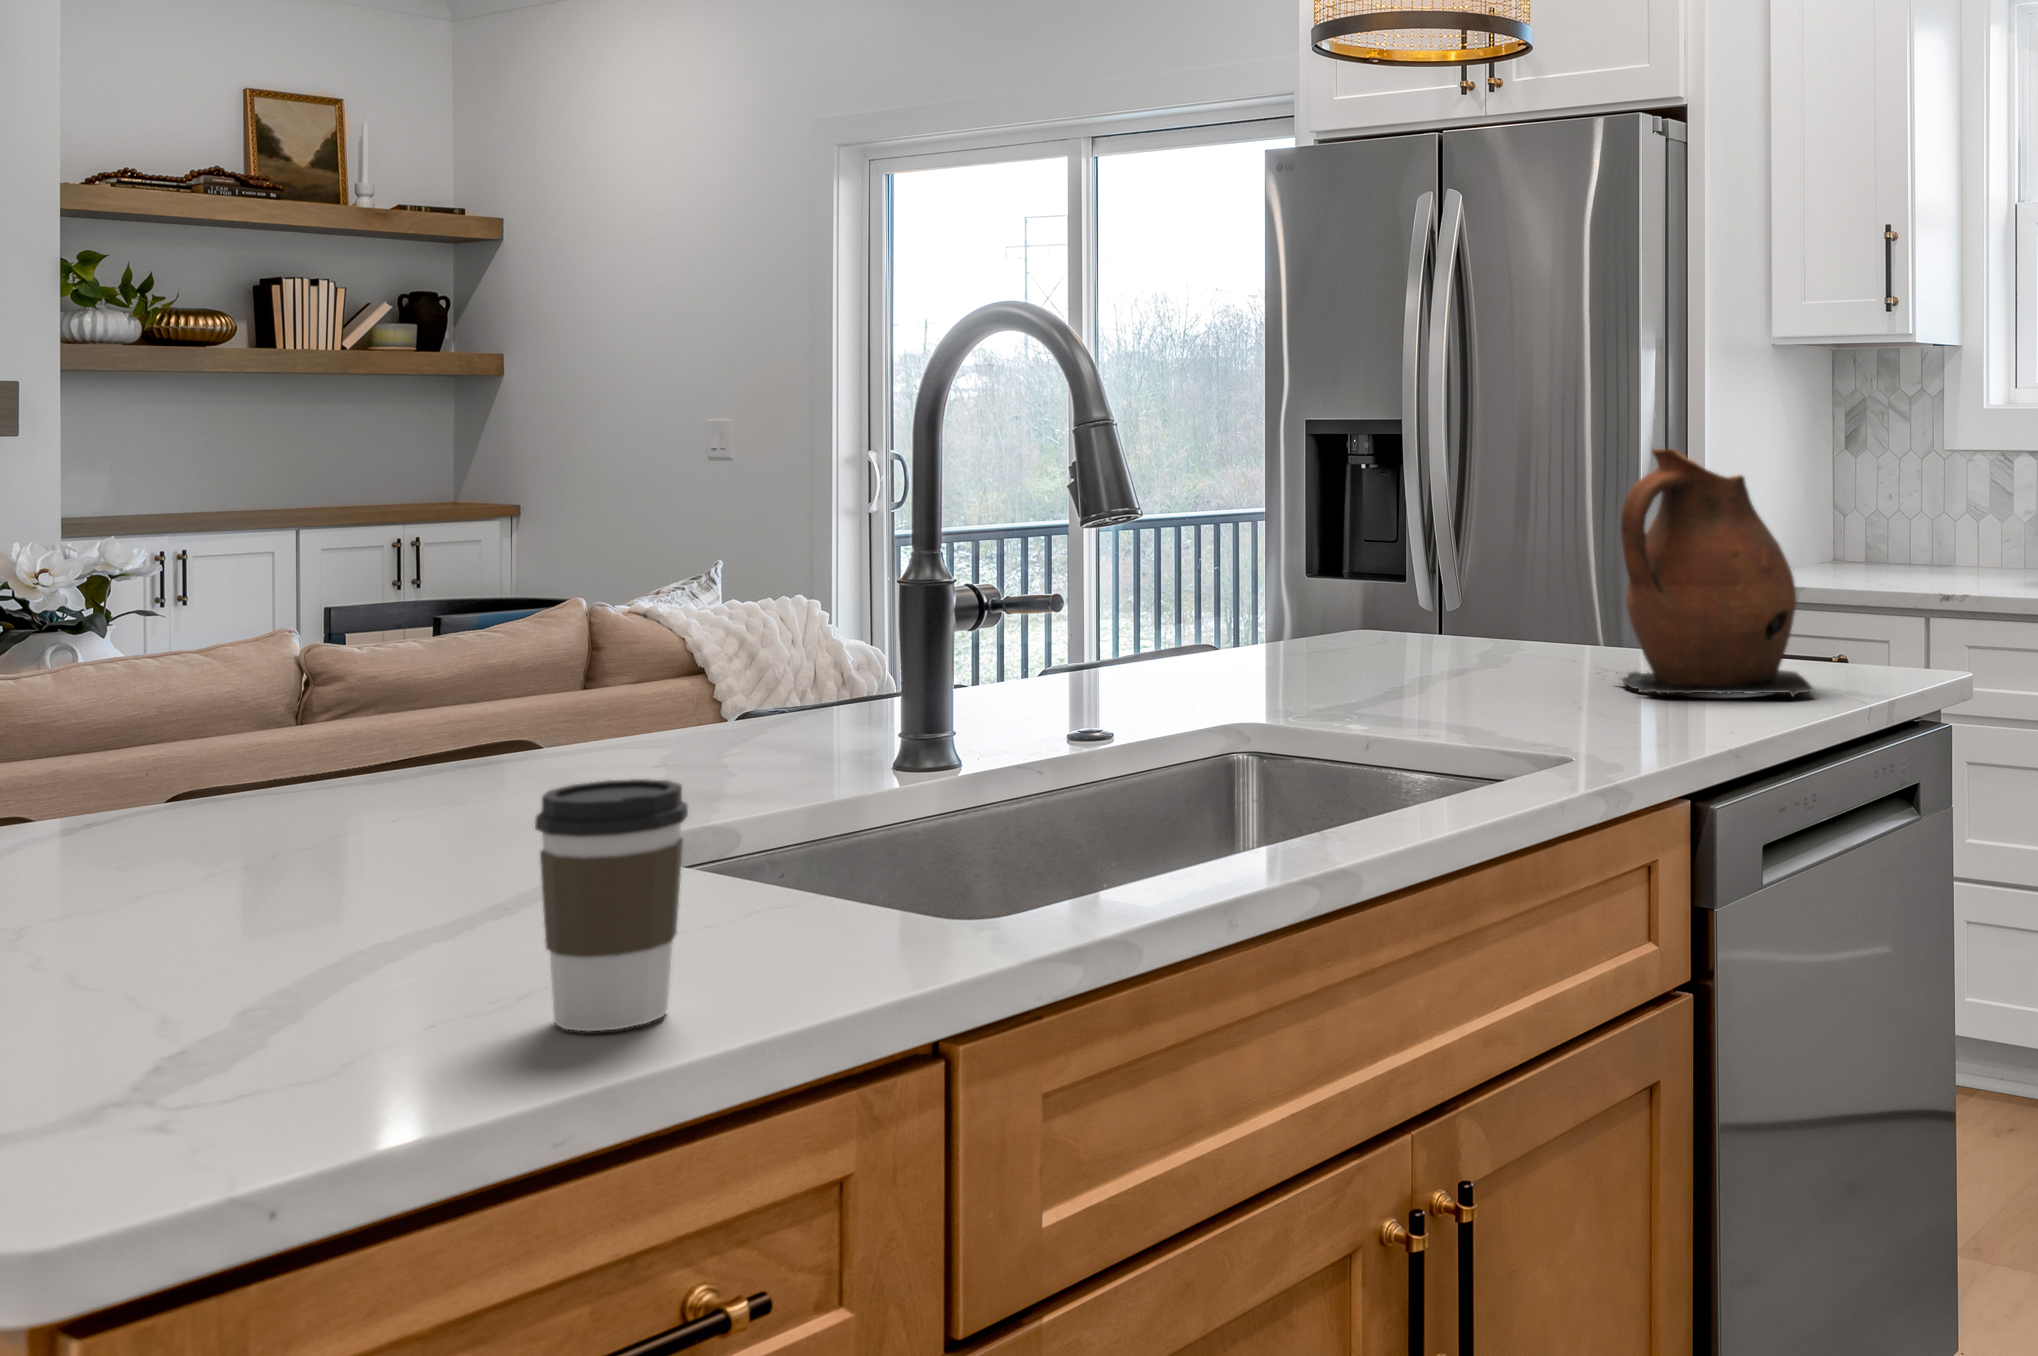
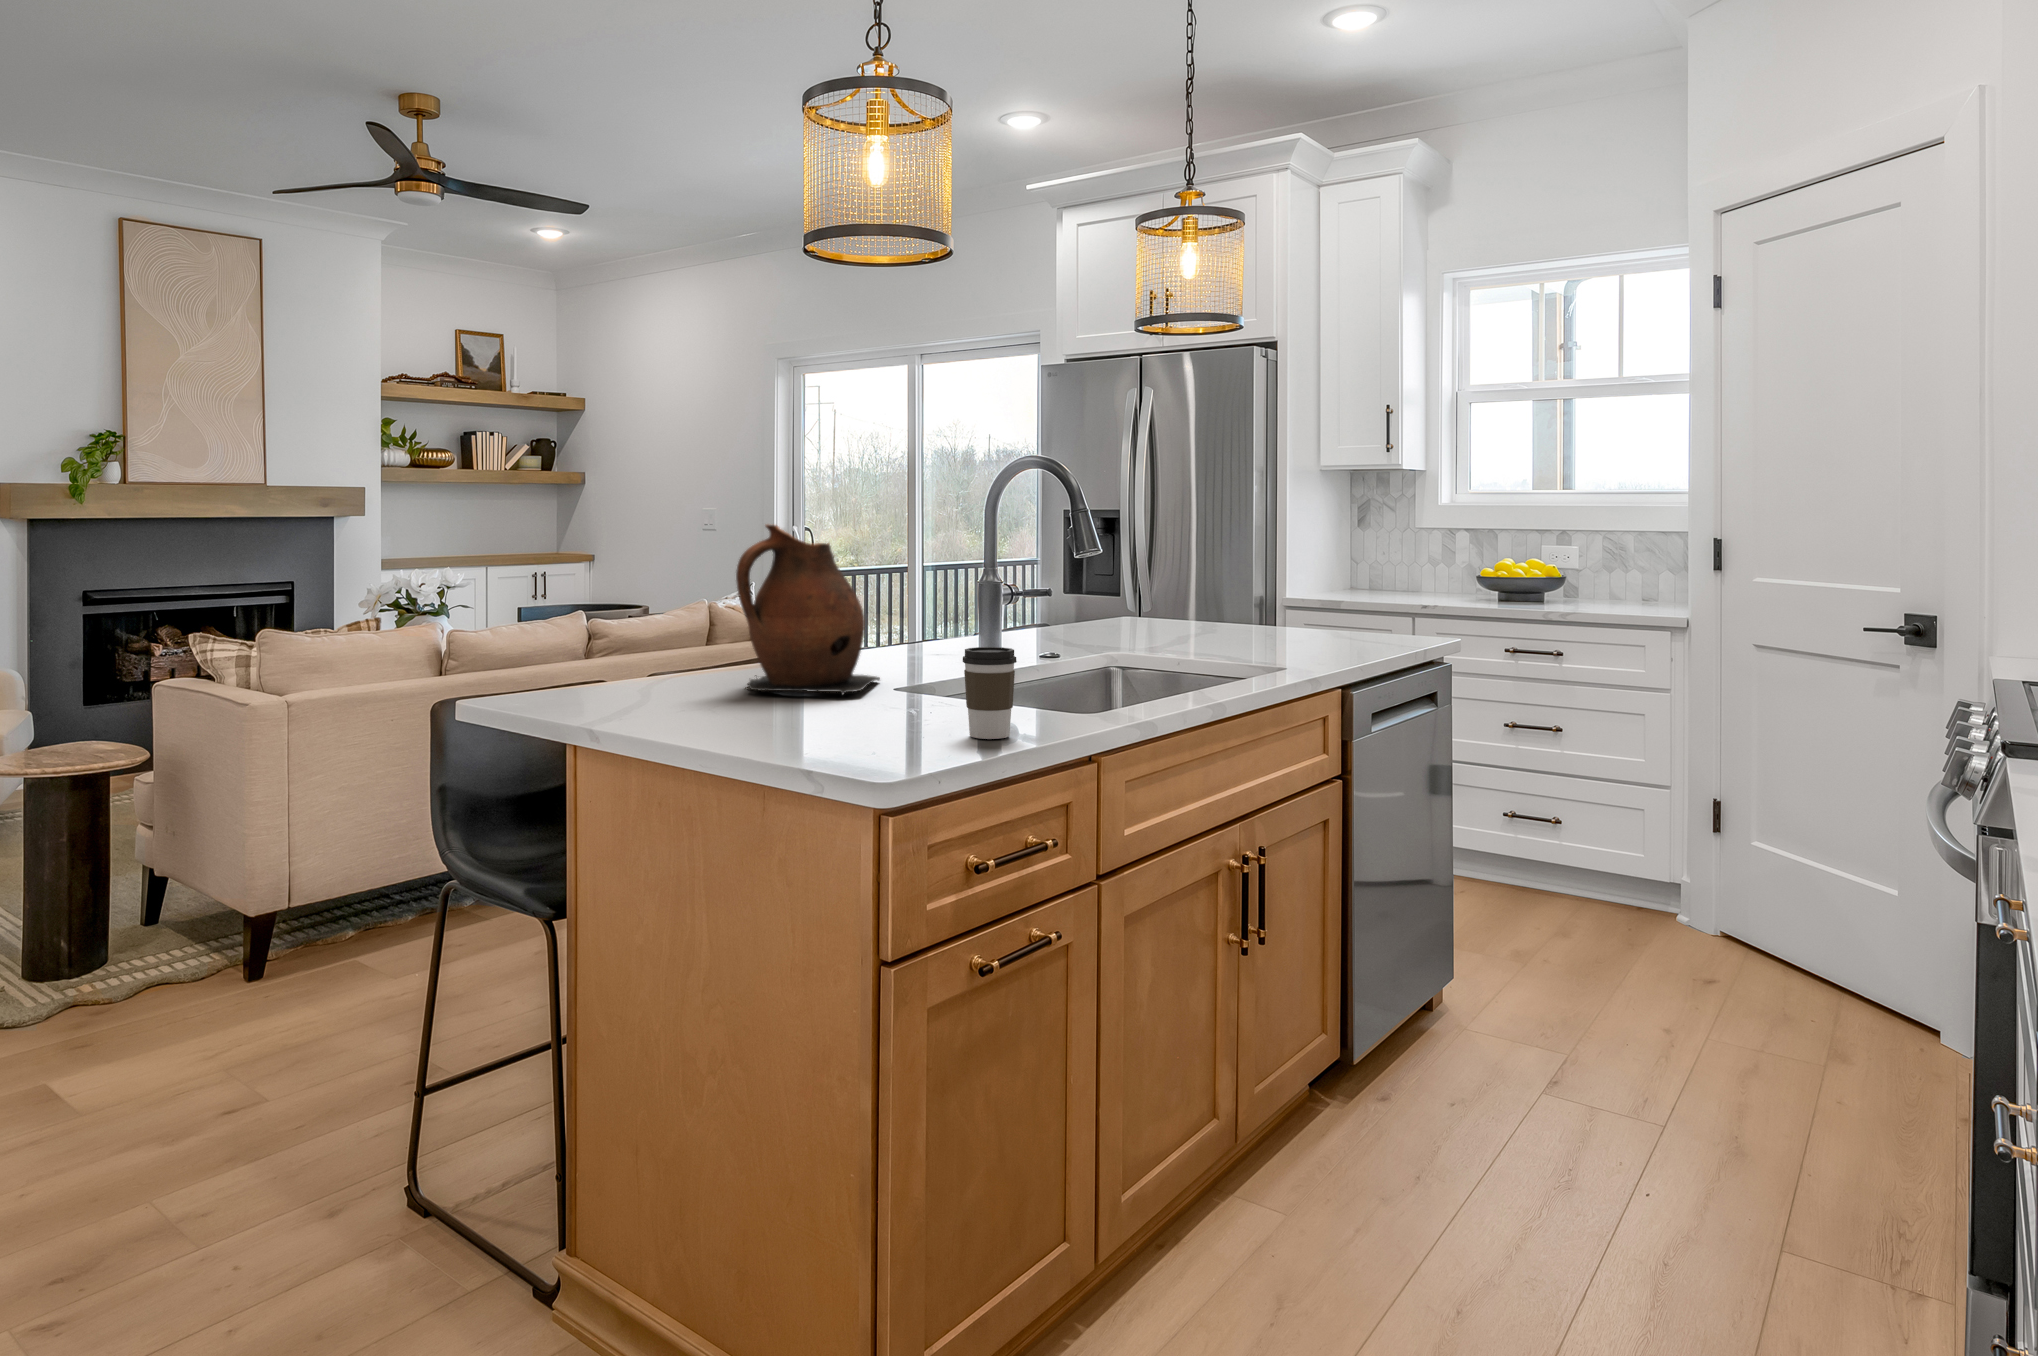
ceramic pitcher: present [1621,449,1814,697] -> present [736,525,880,695]

